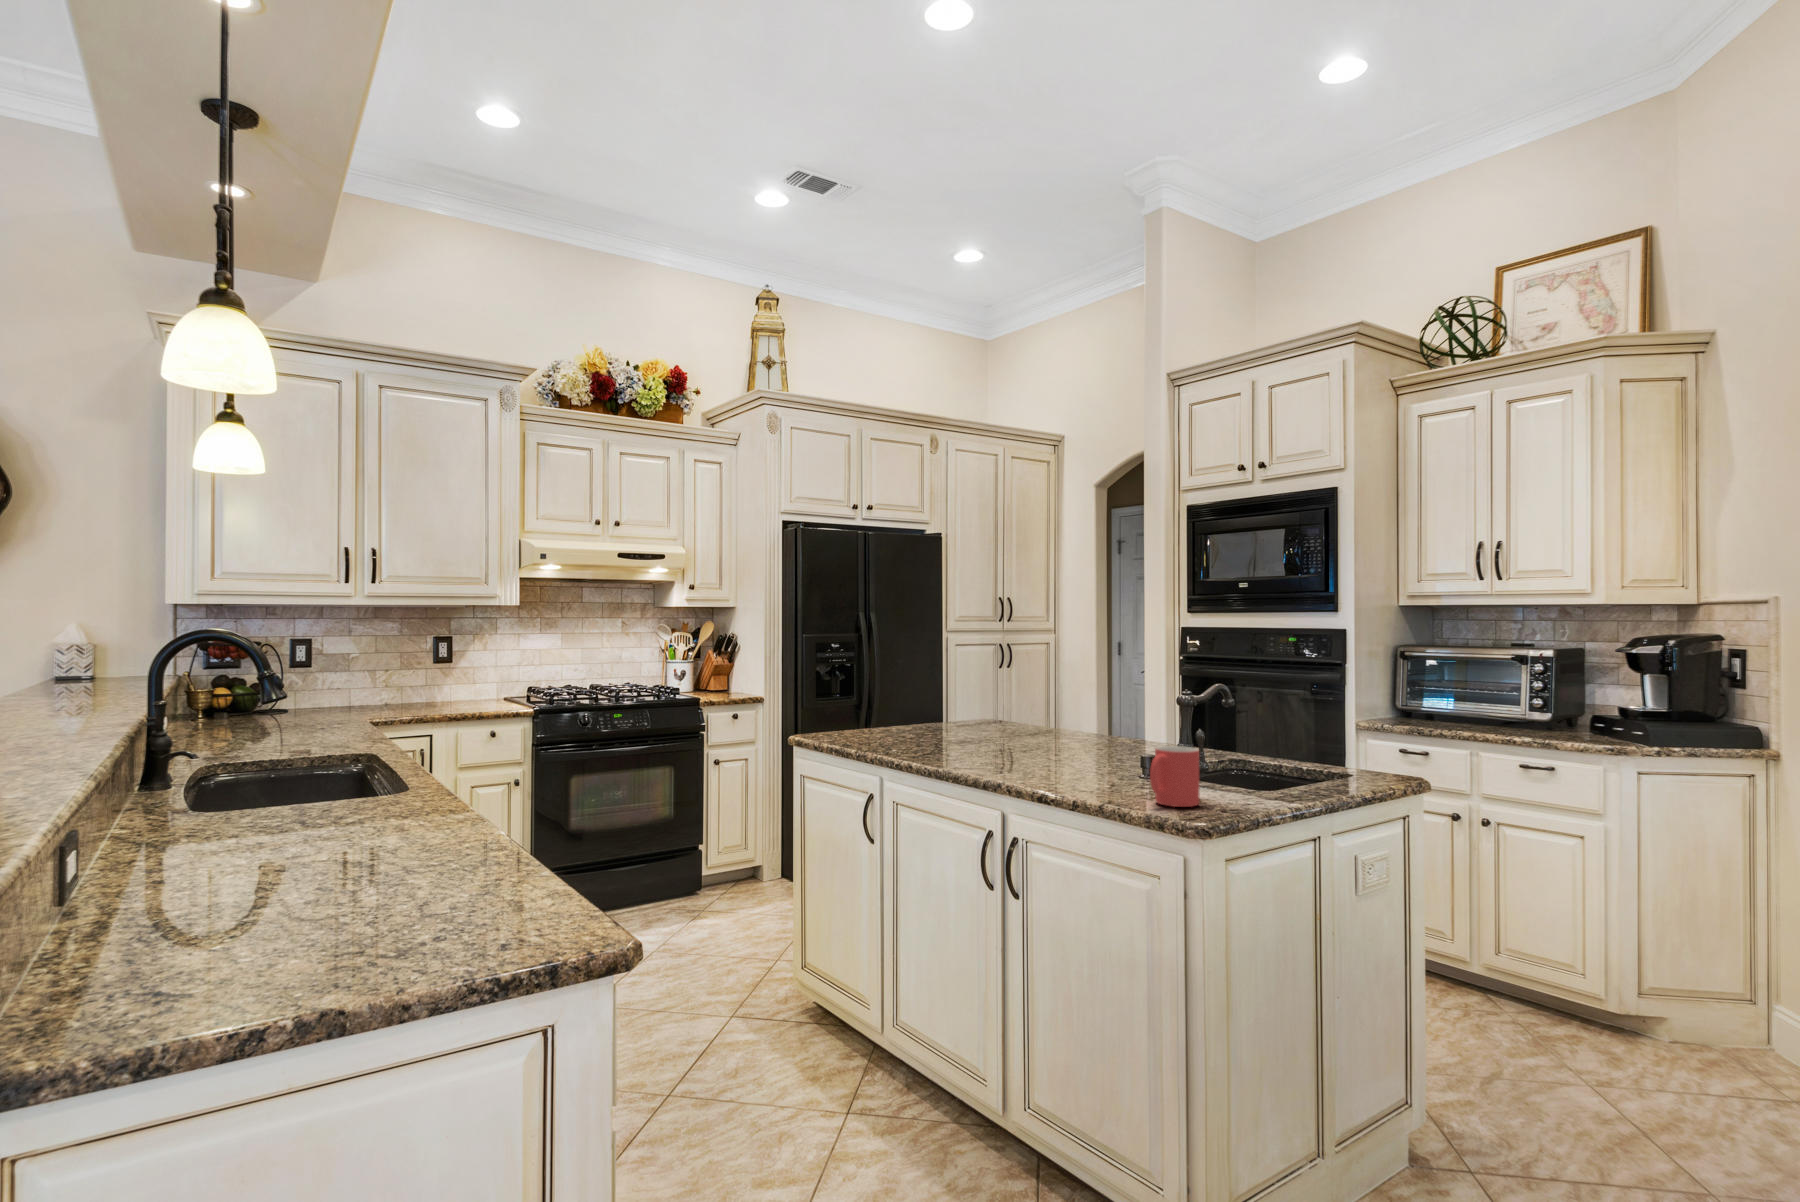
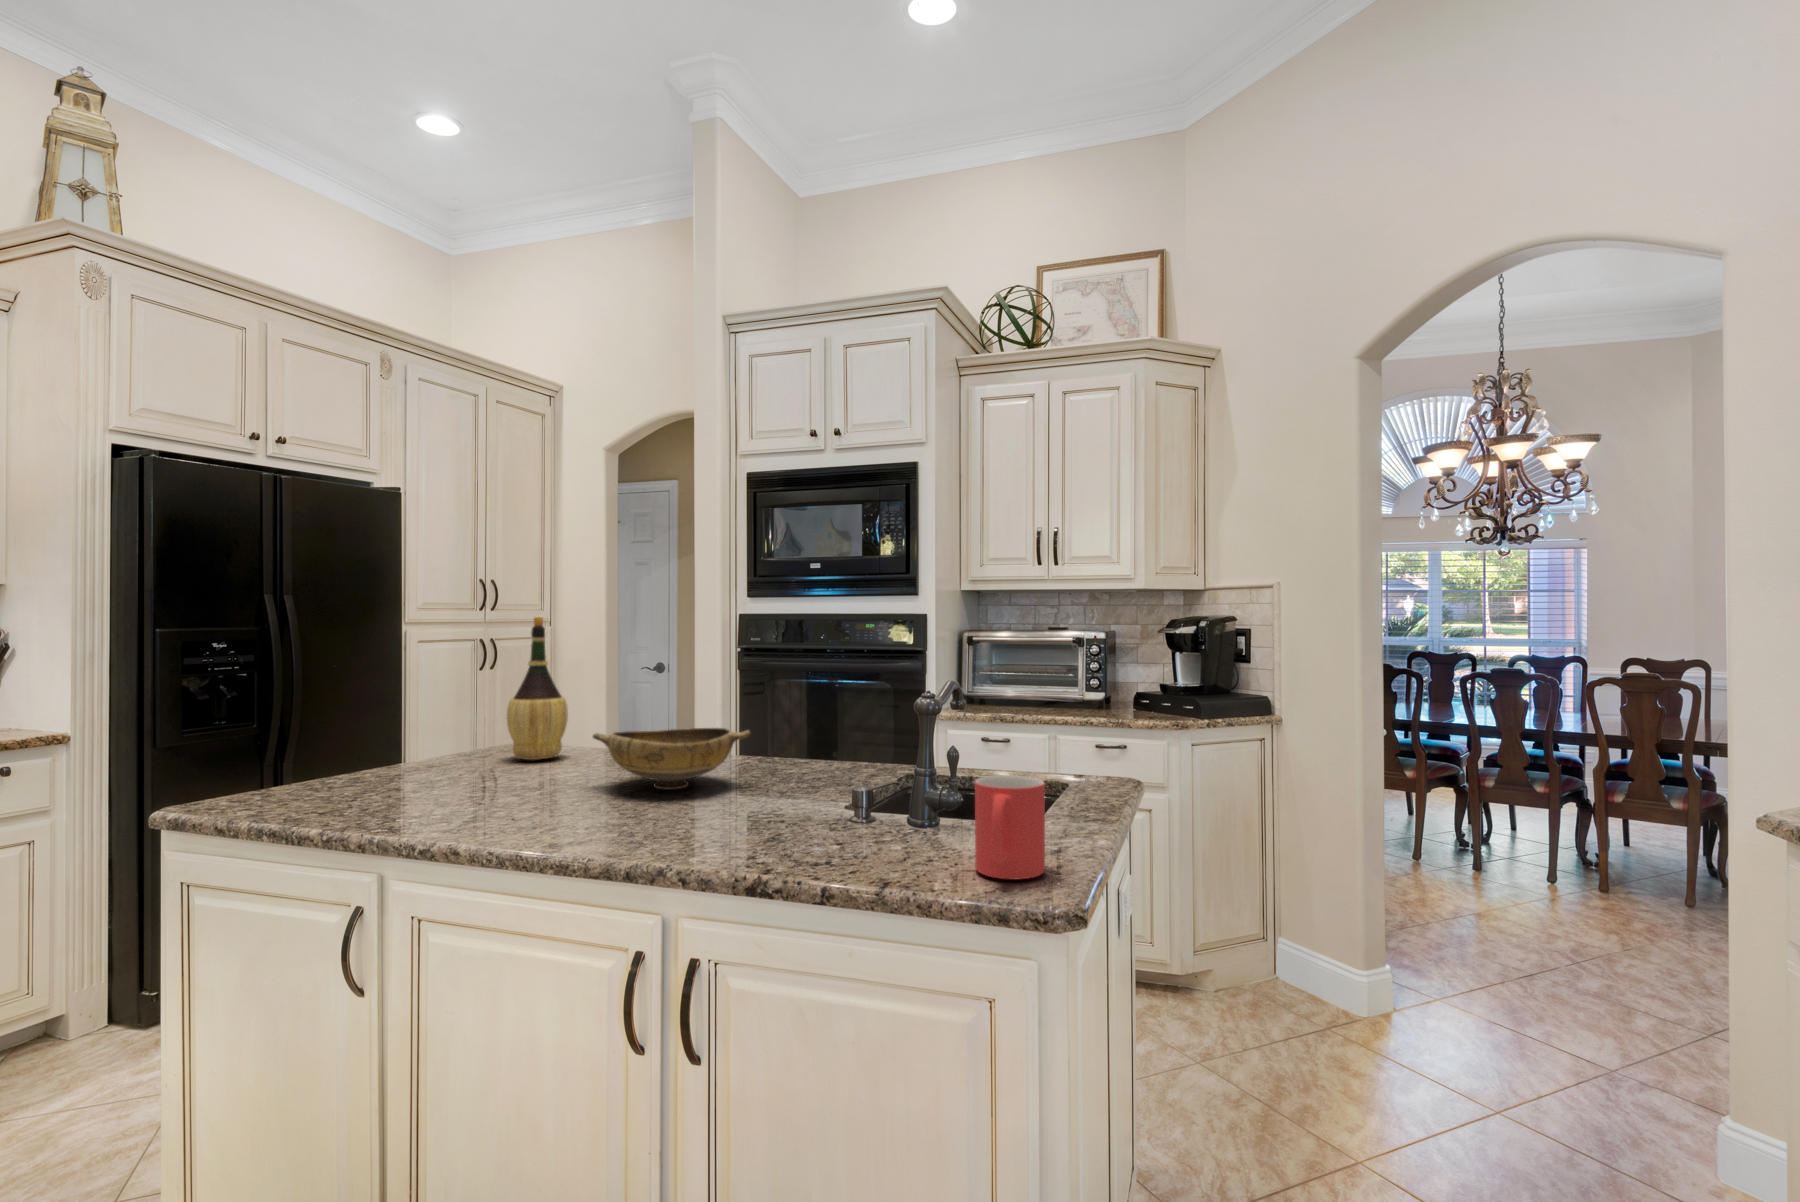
wine bottle: none [968,635,1006,728] -> present [507,617,568,760]
bowl: none [1000,711,1096,750] -> present [593,728,750,789]

